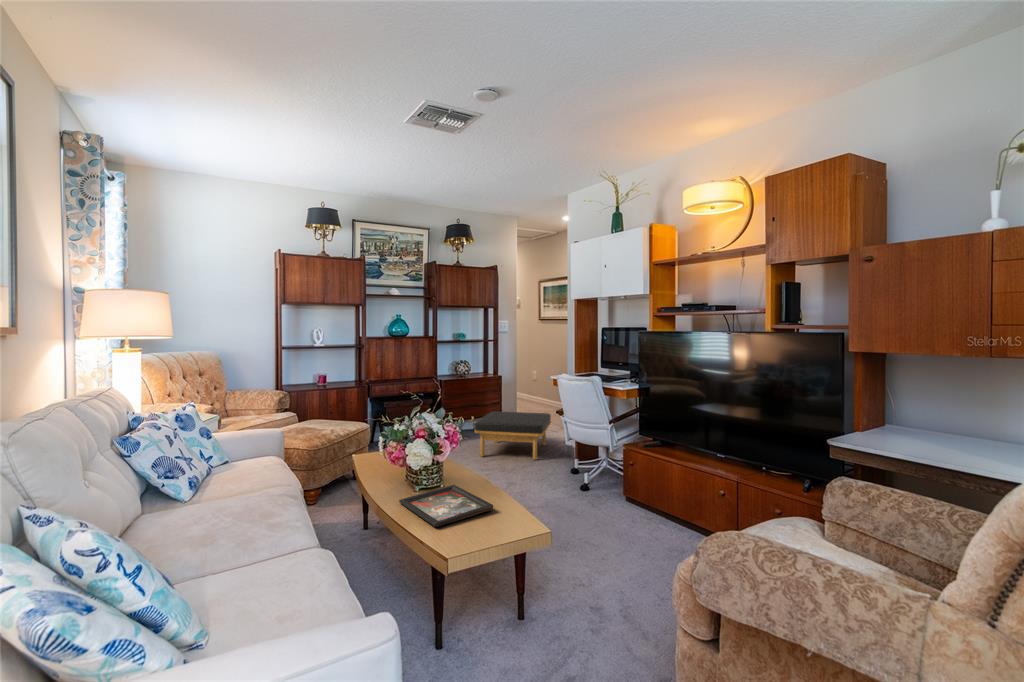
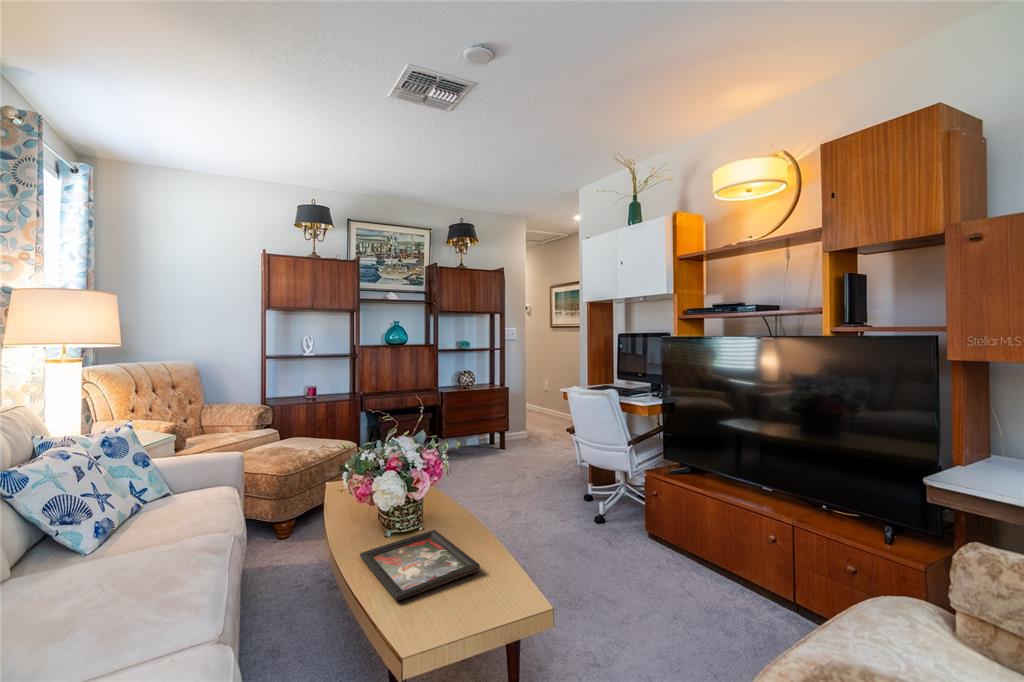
ottoman: present [475,411,551,460] -> none [477,426,562,481]

